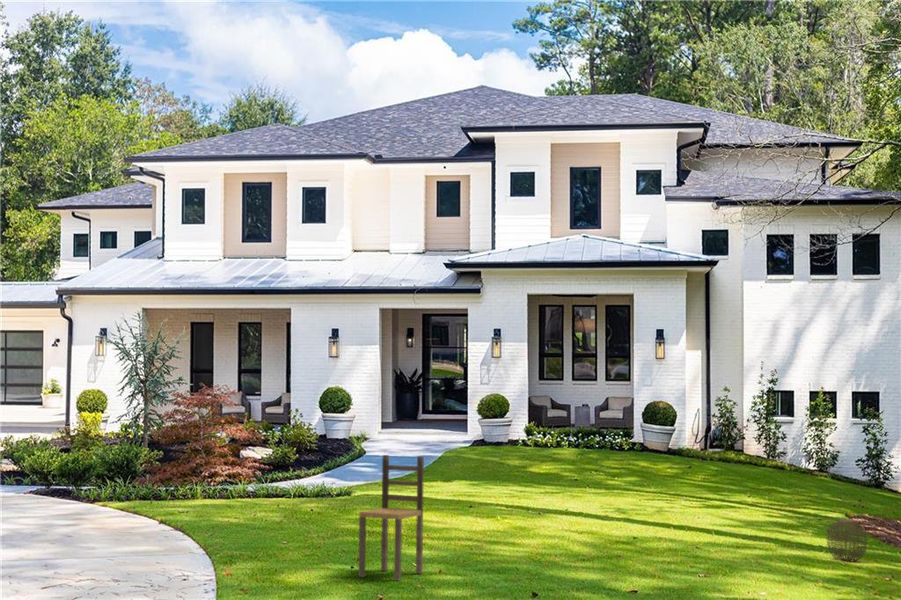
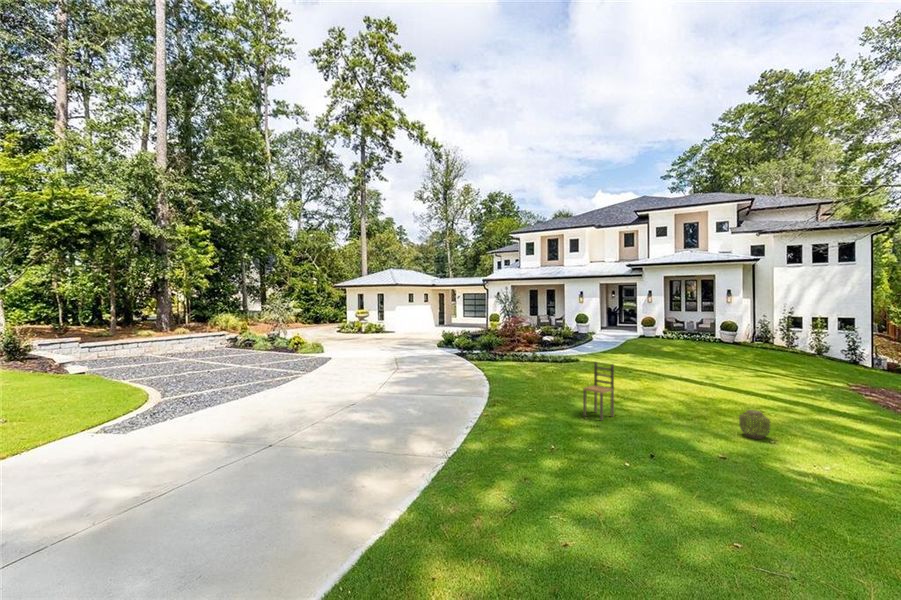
woven basket: present [827,519,867,561] -> present [739,410,770,439]

